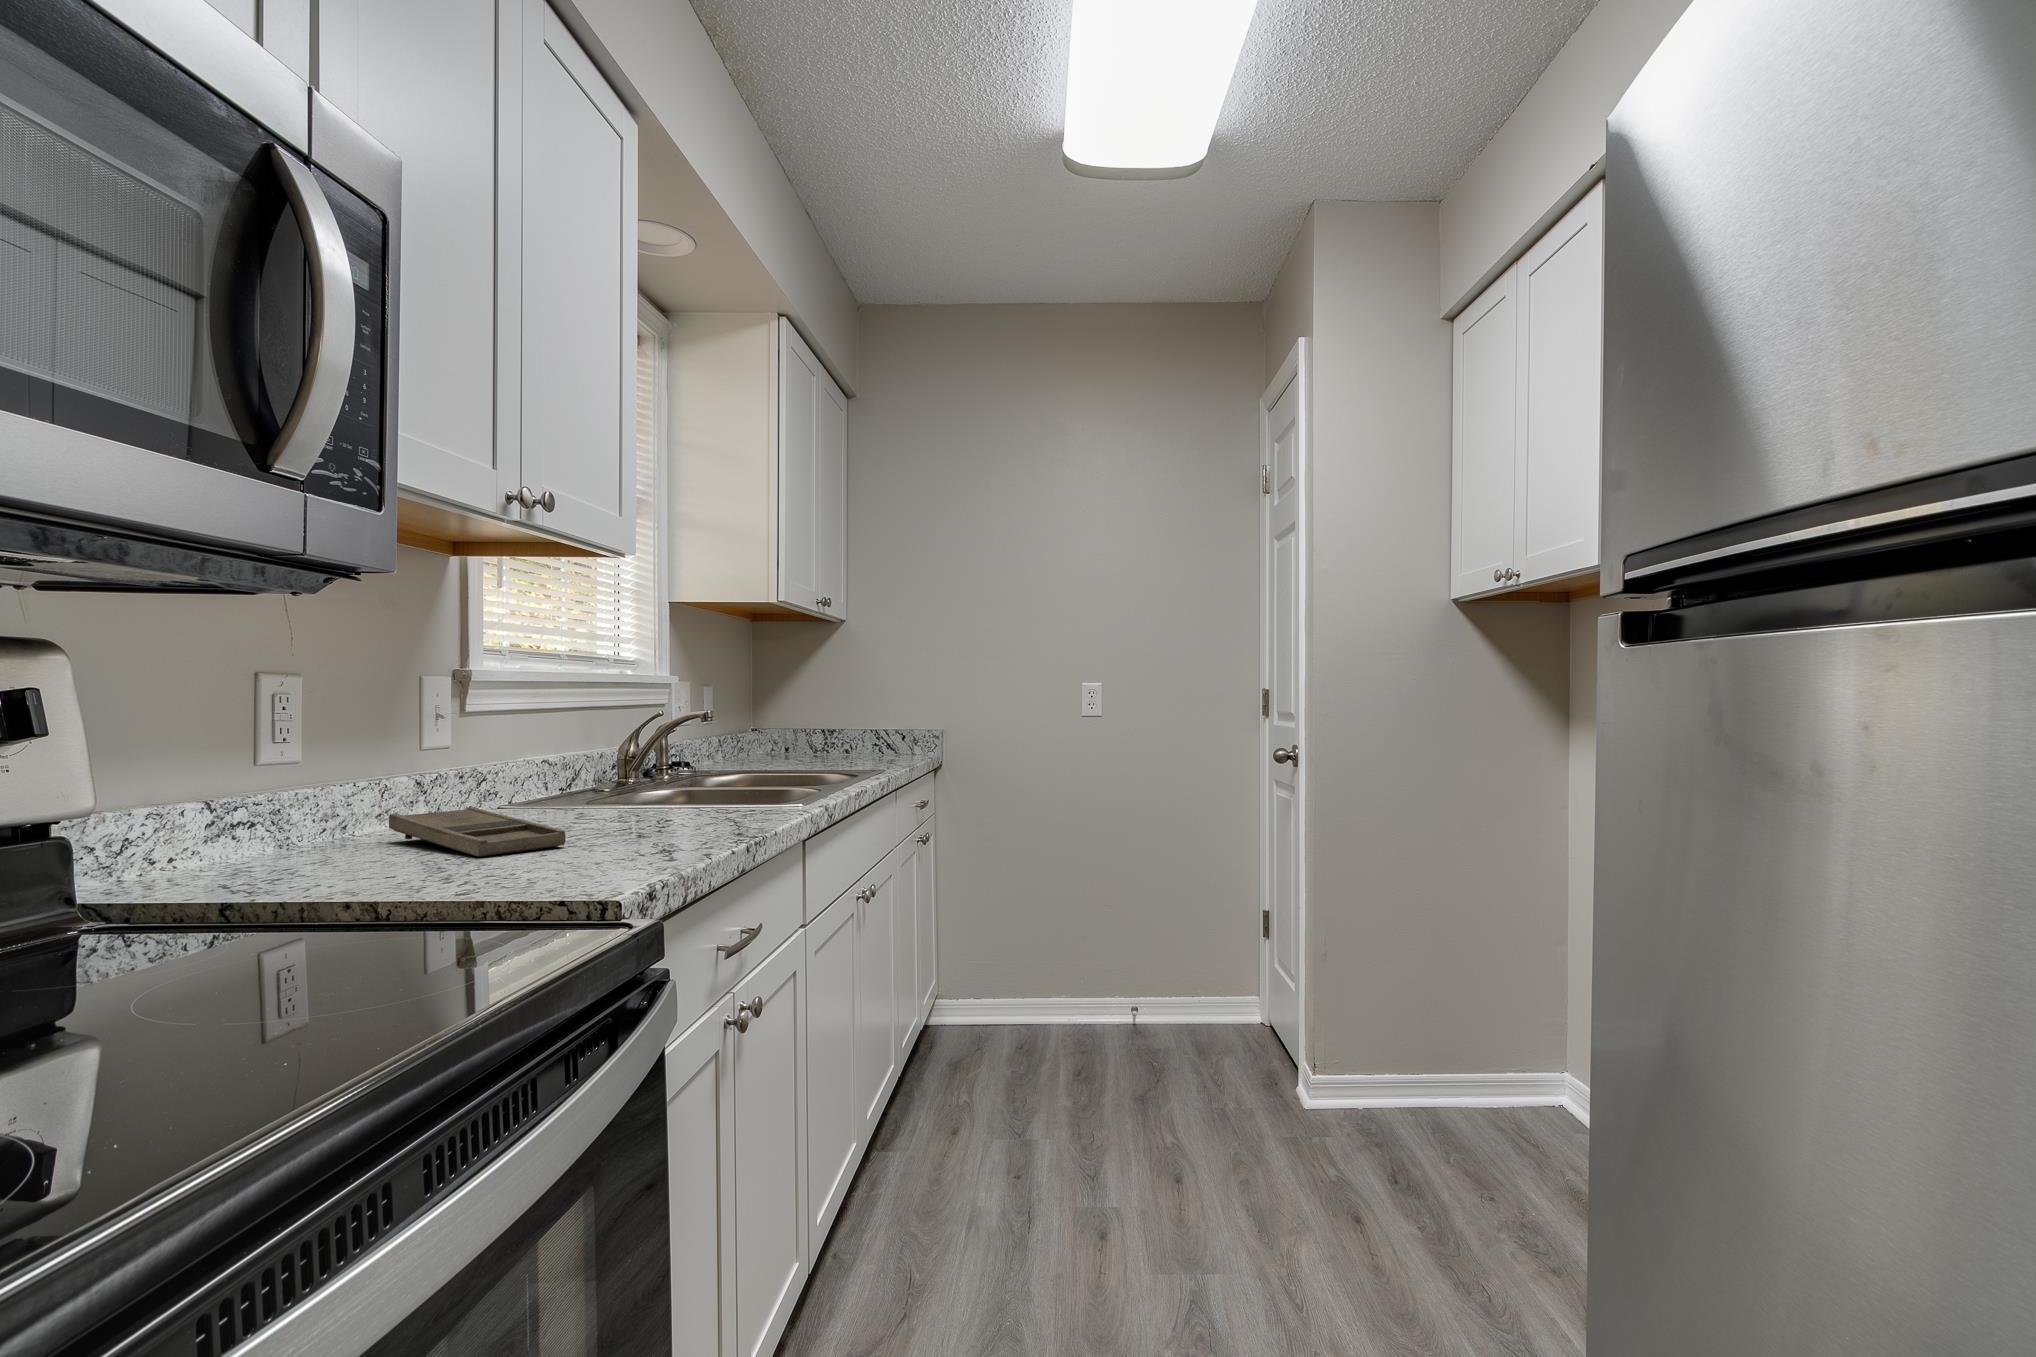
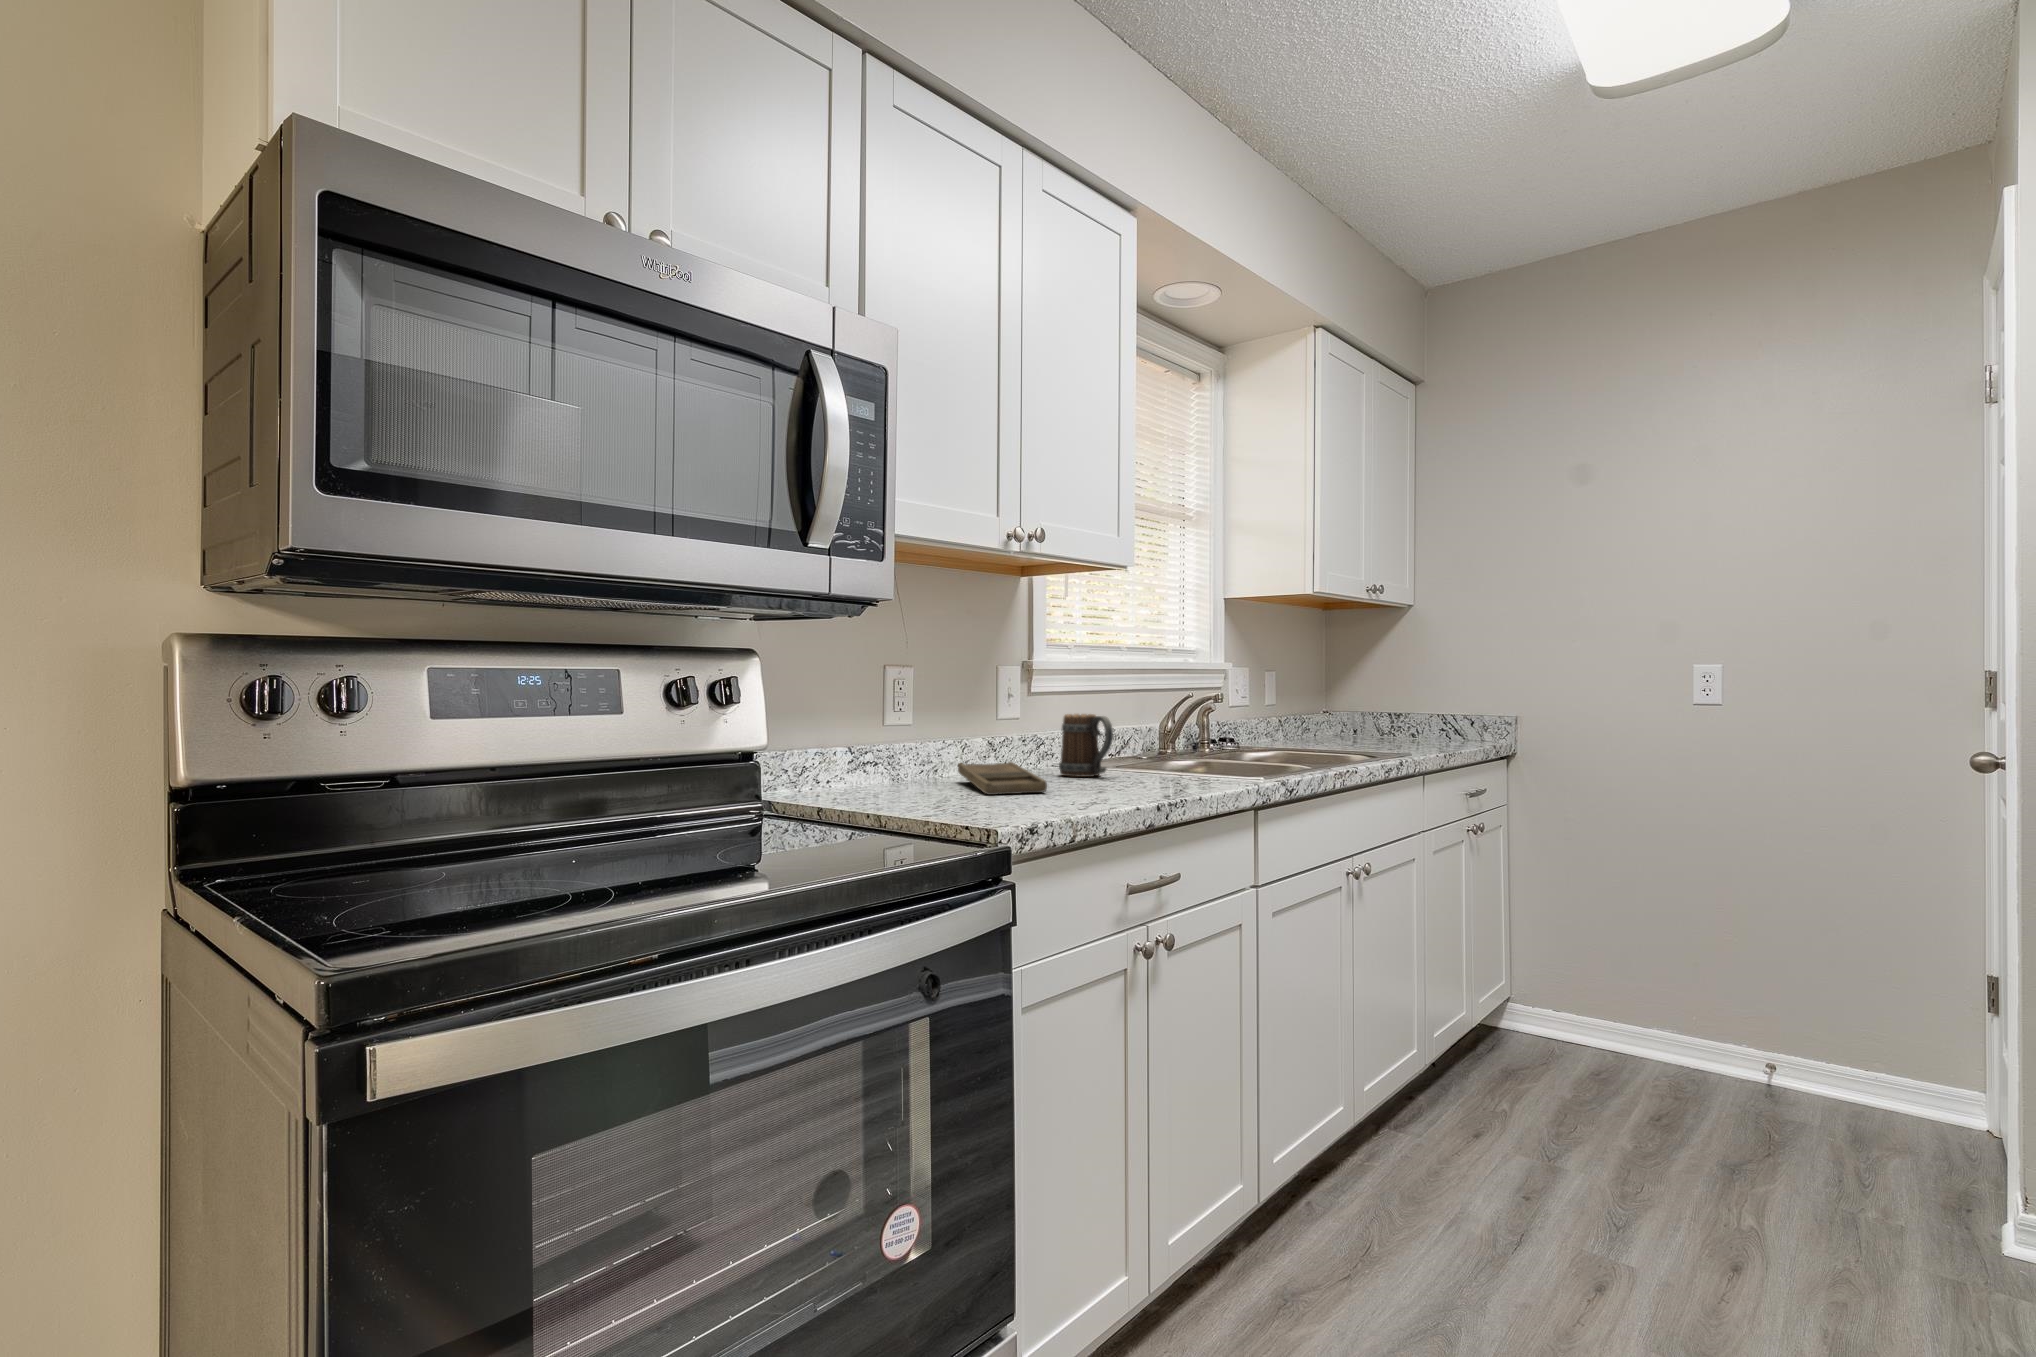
mug: none [526,738,611,821] -> present [1059,714,1113,777]

